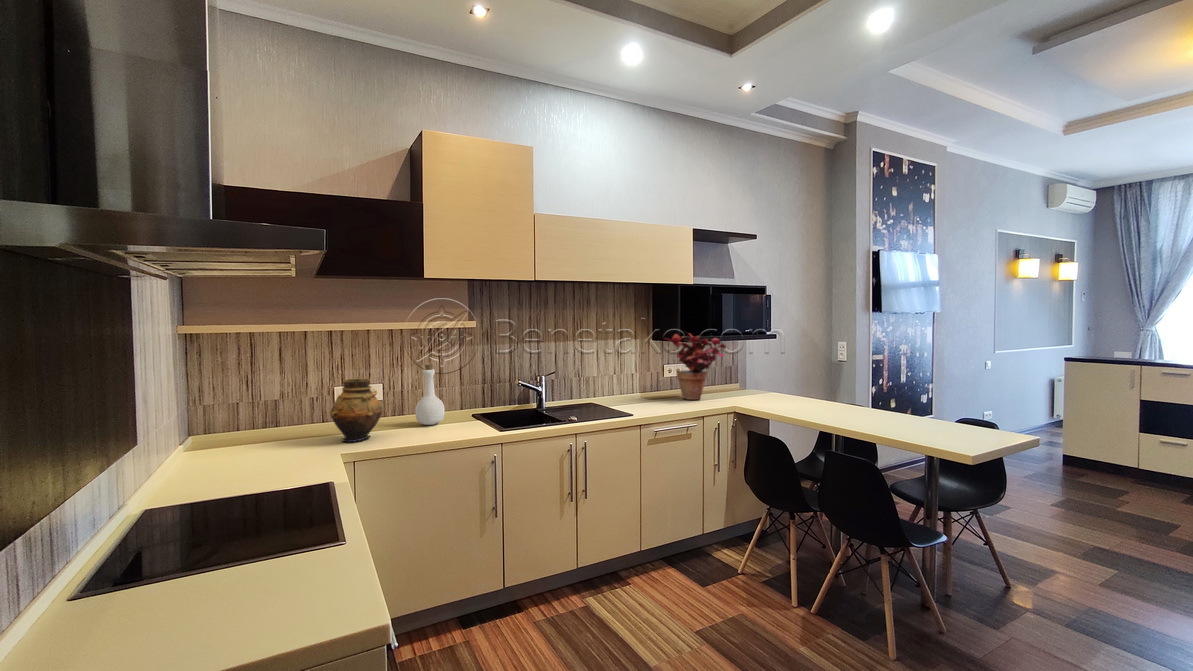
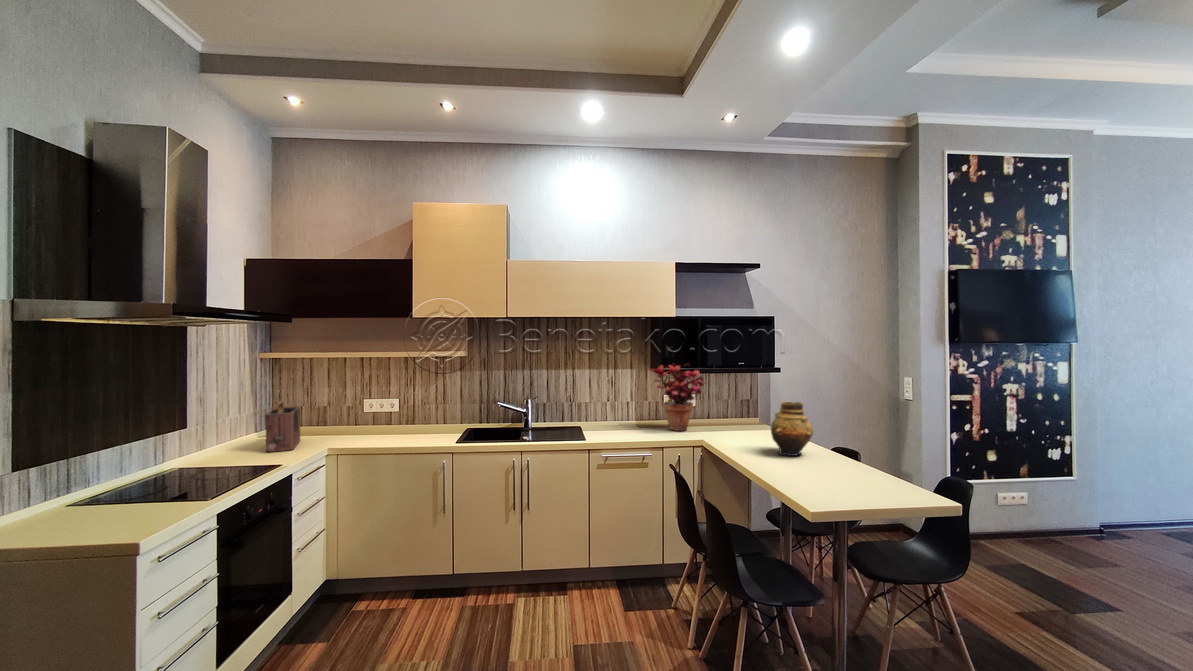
bottle: present [415,364,445,425] -> none [413,386,437,434]
vase: present [330,378,382,442] -> present [771,402,813,456]
toaster: none [229,393,288,467] -> present [265,401,301,452]

